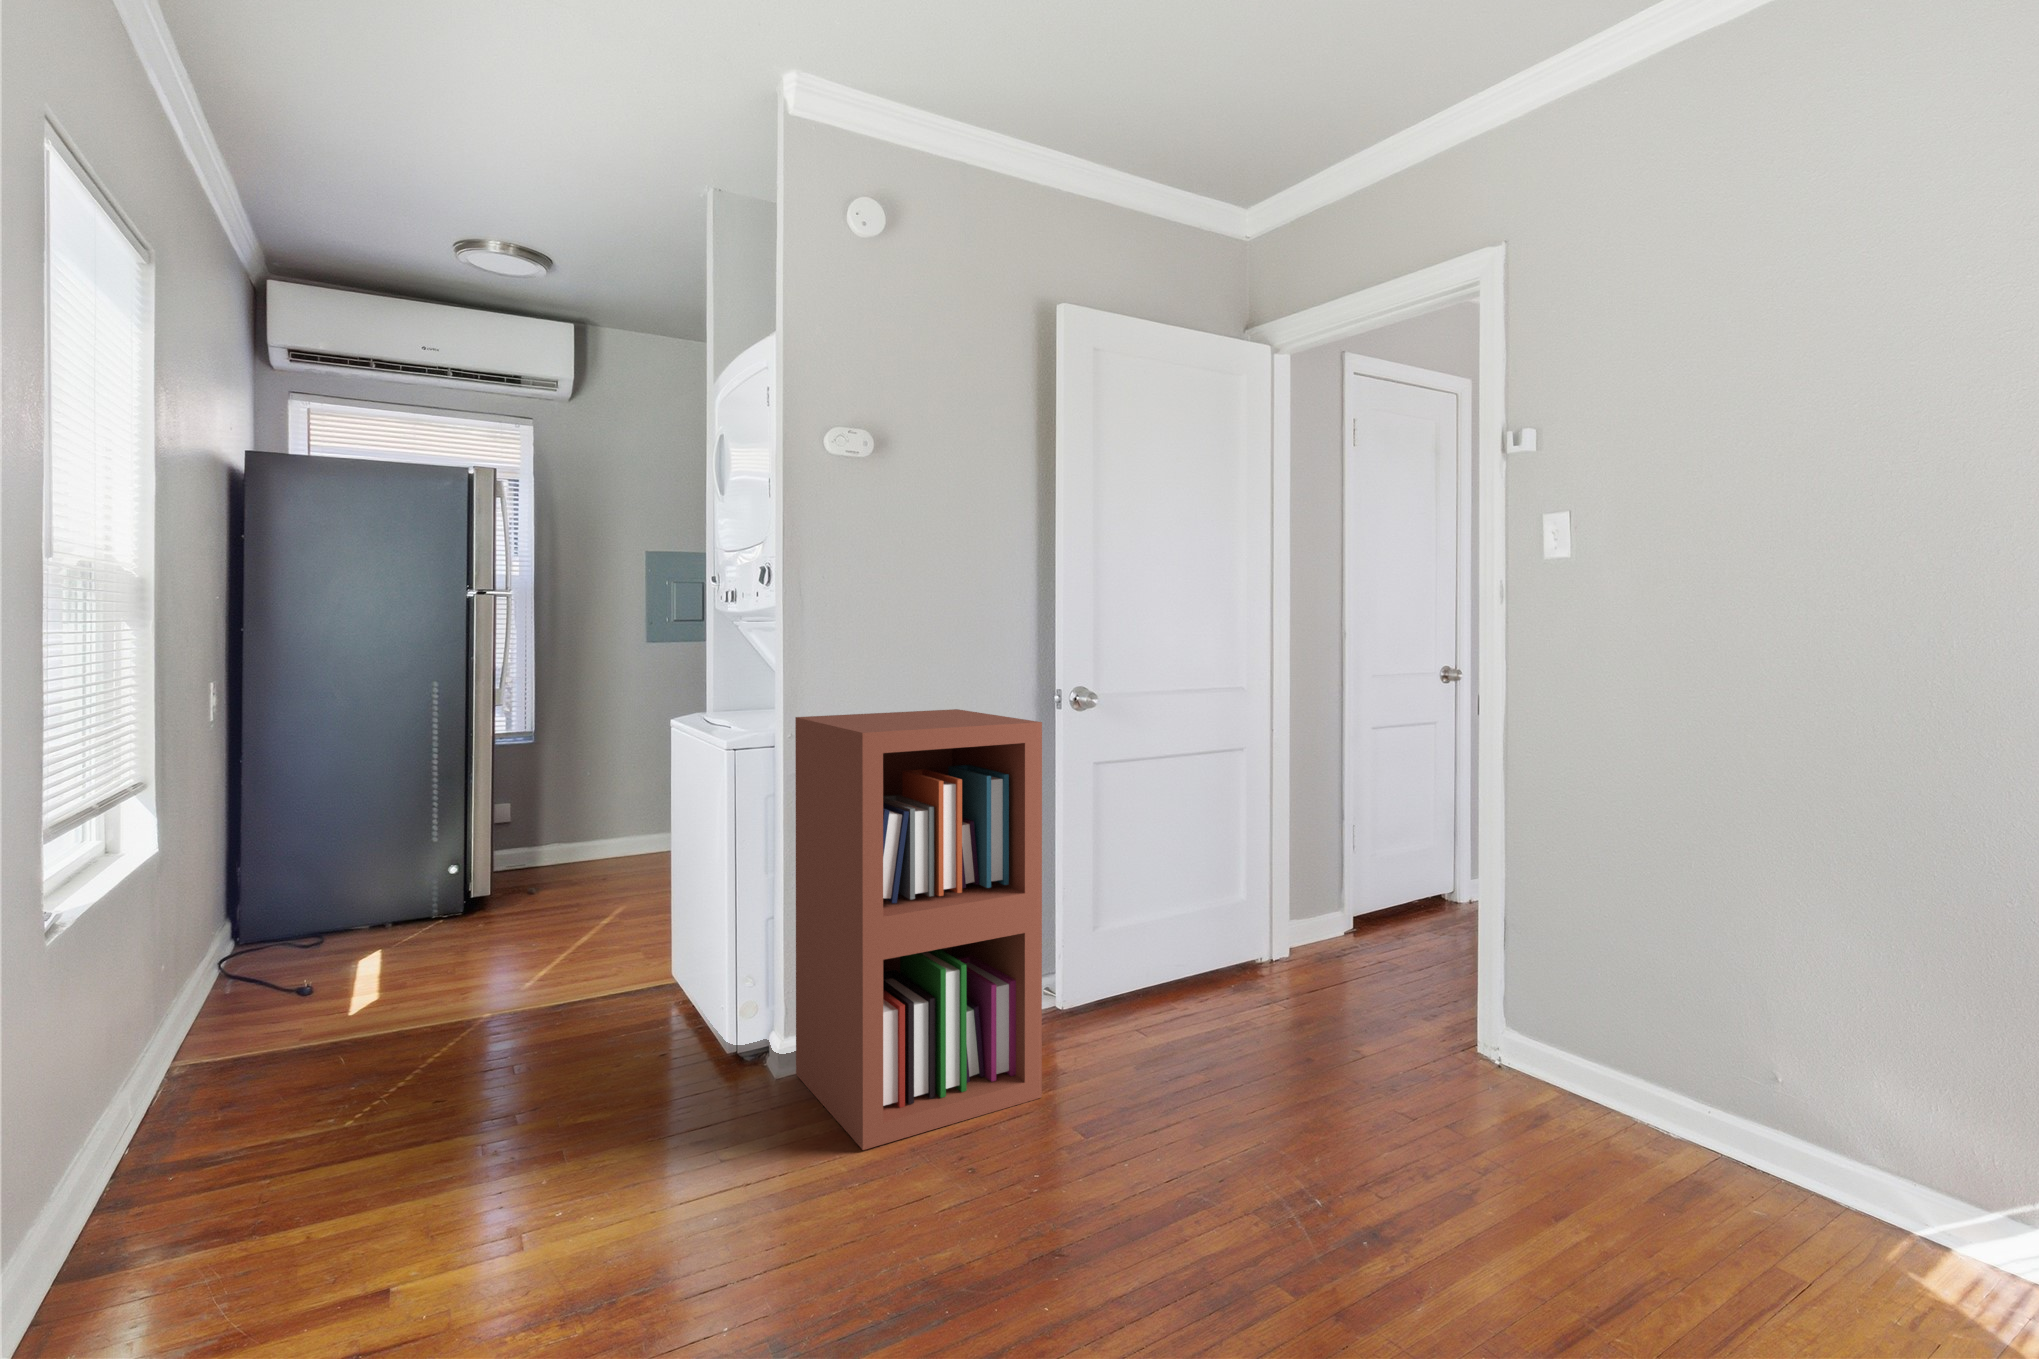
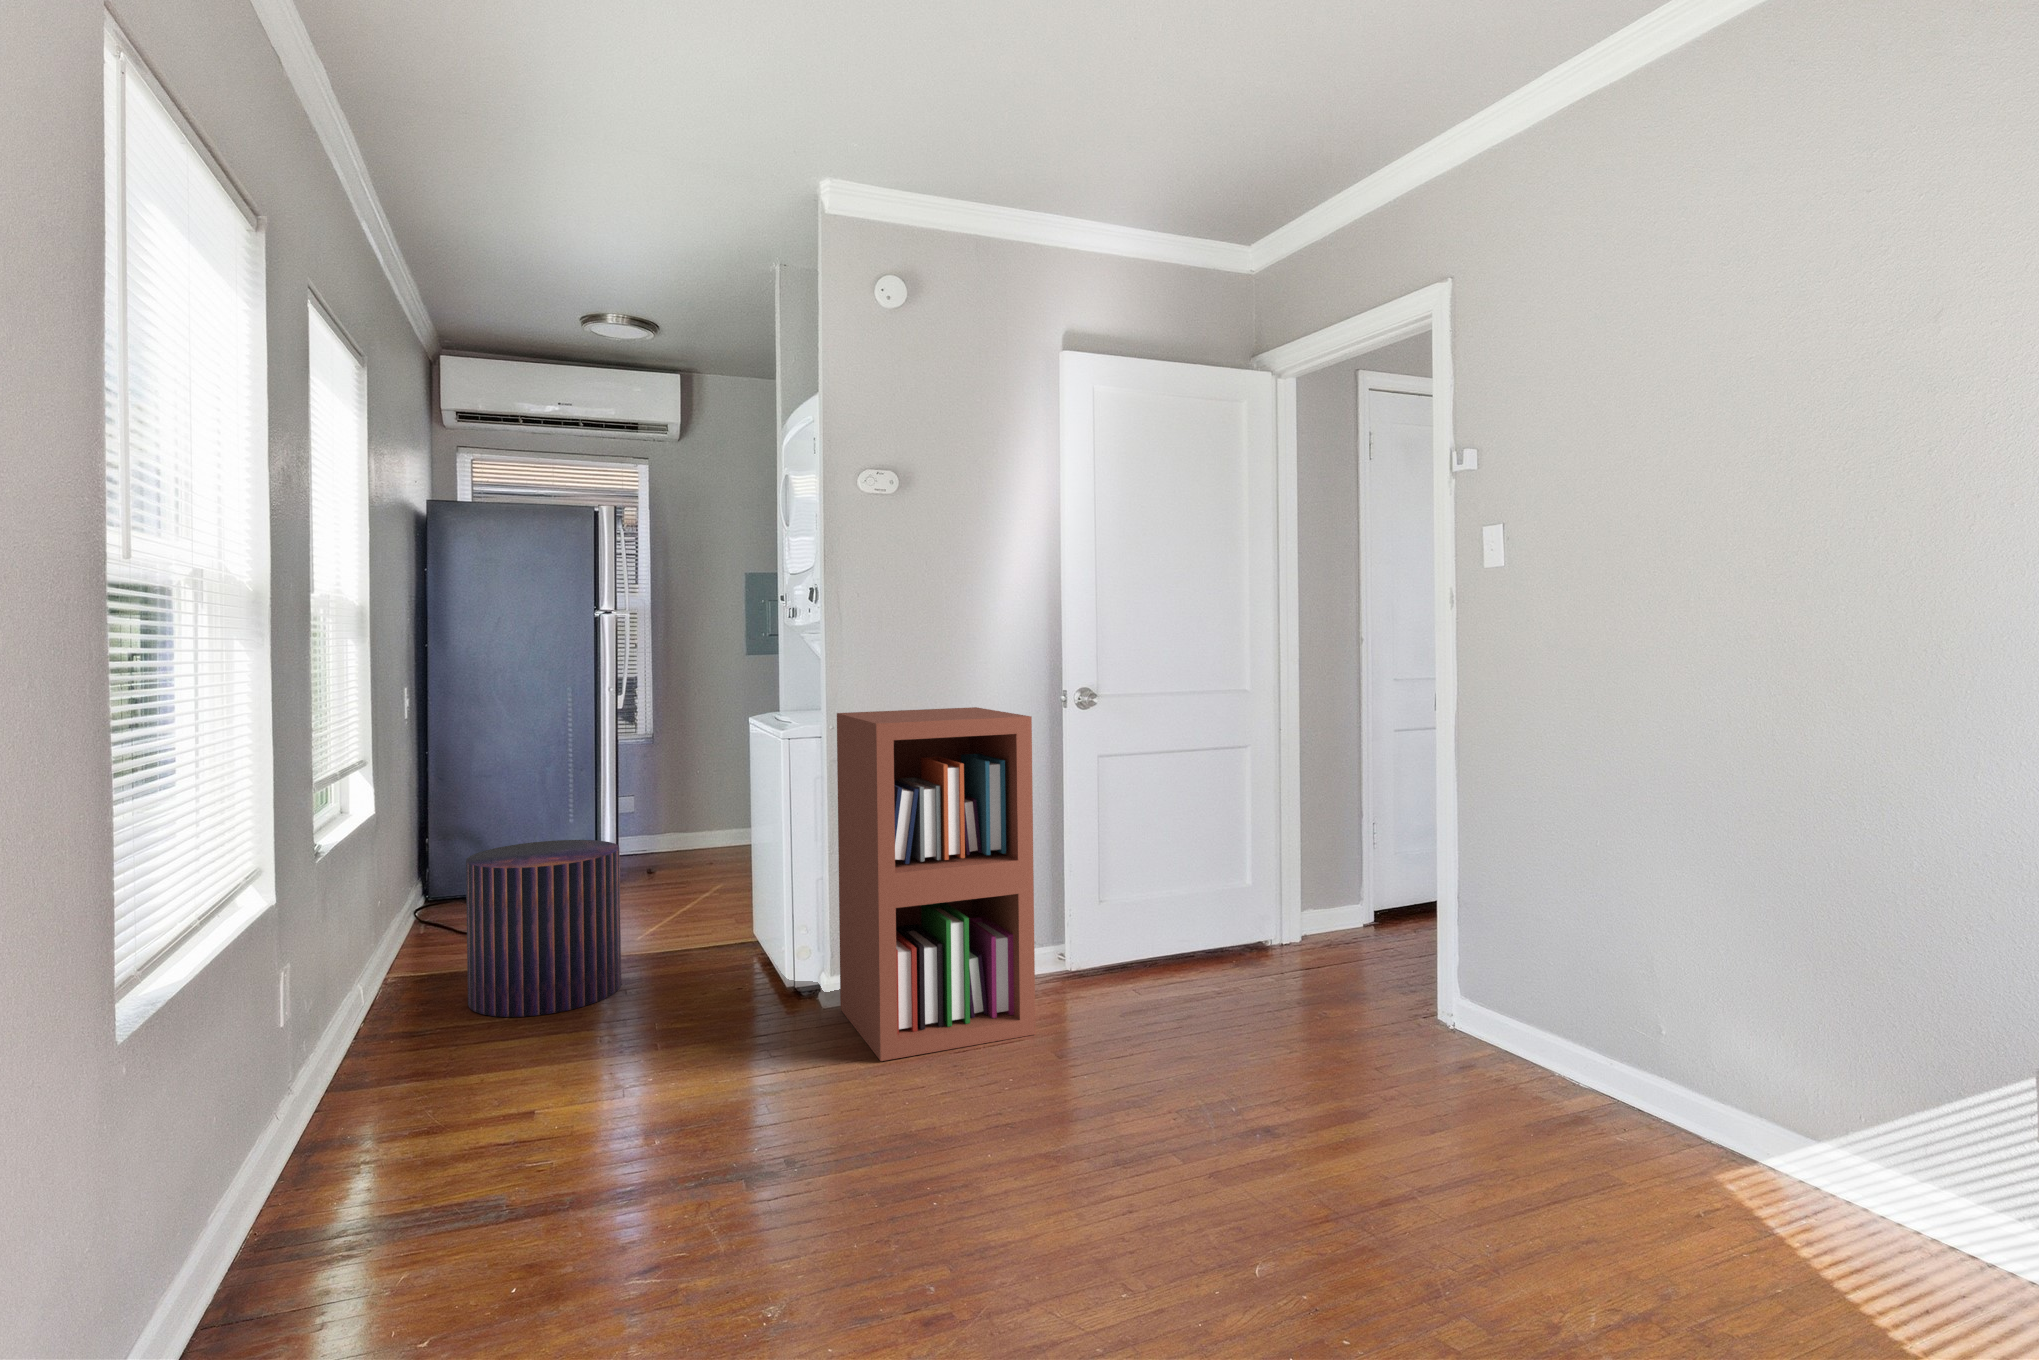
pouf: none [294,872,507,1111] -> present [466,840,621,1017]

